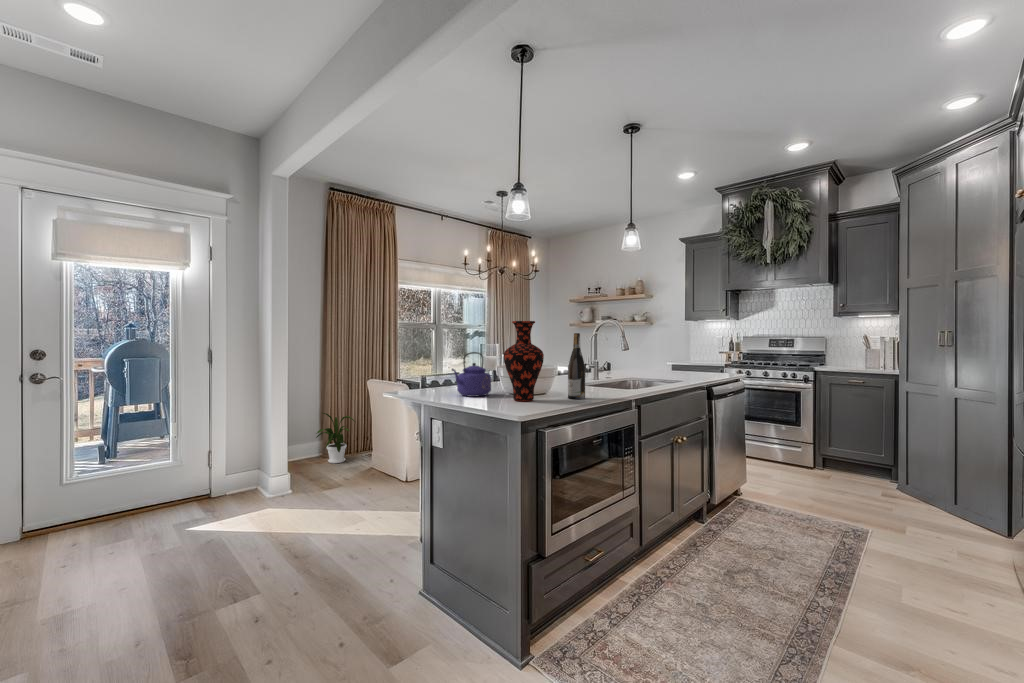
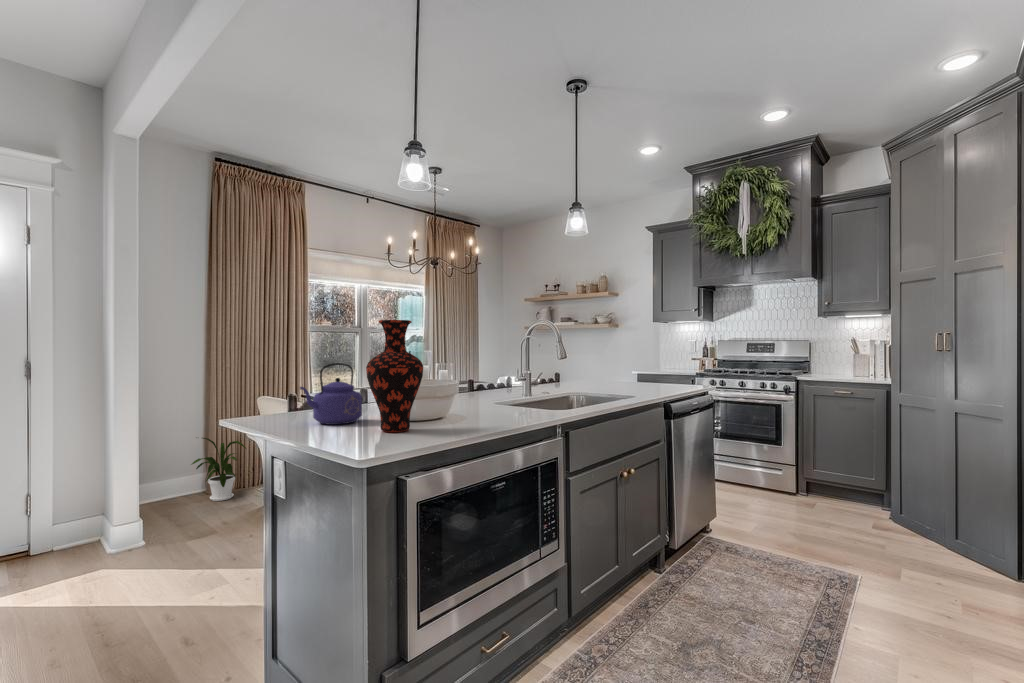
wine bottle: present [568,333,585,399] -> none [462,337,486,427]

